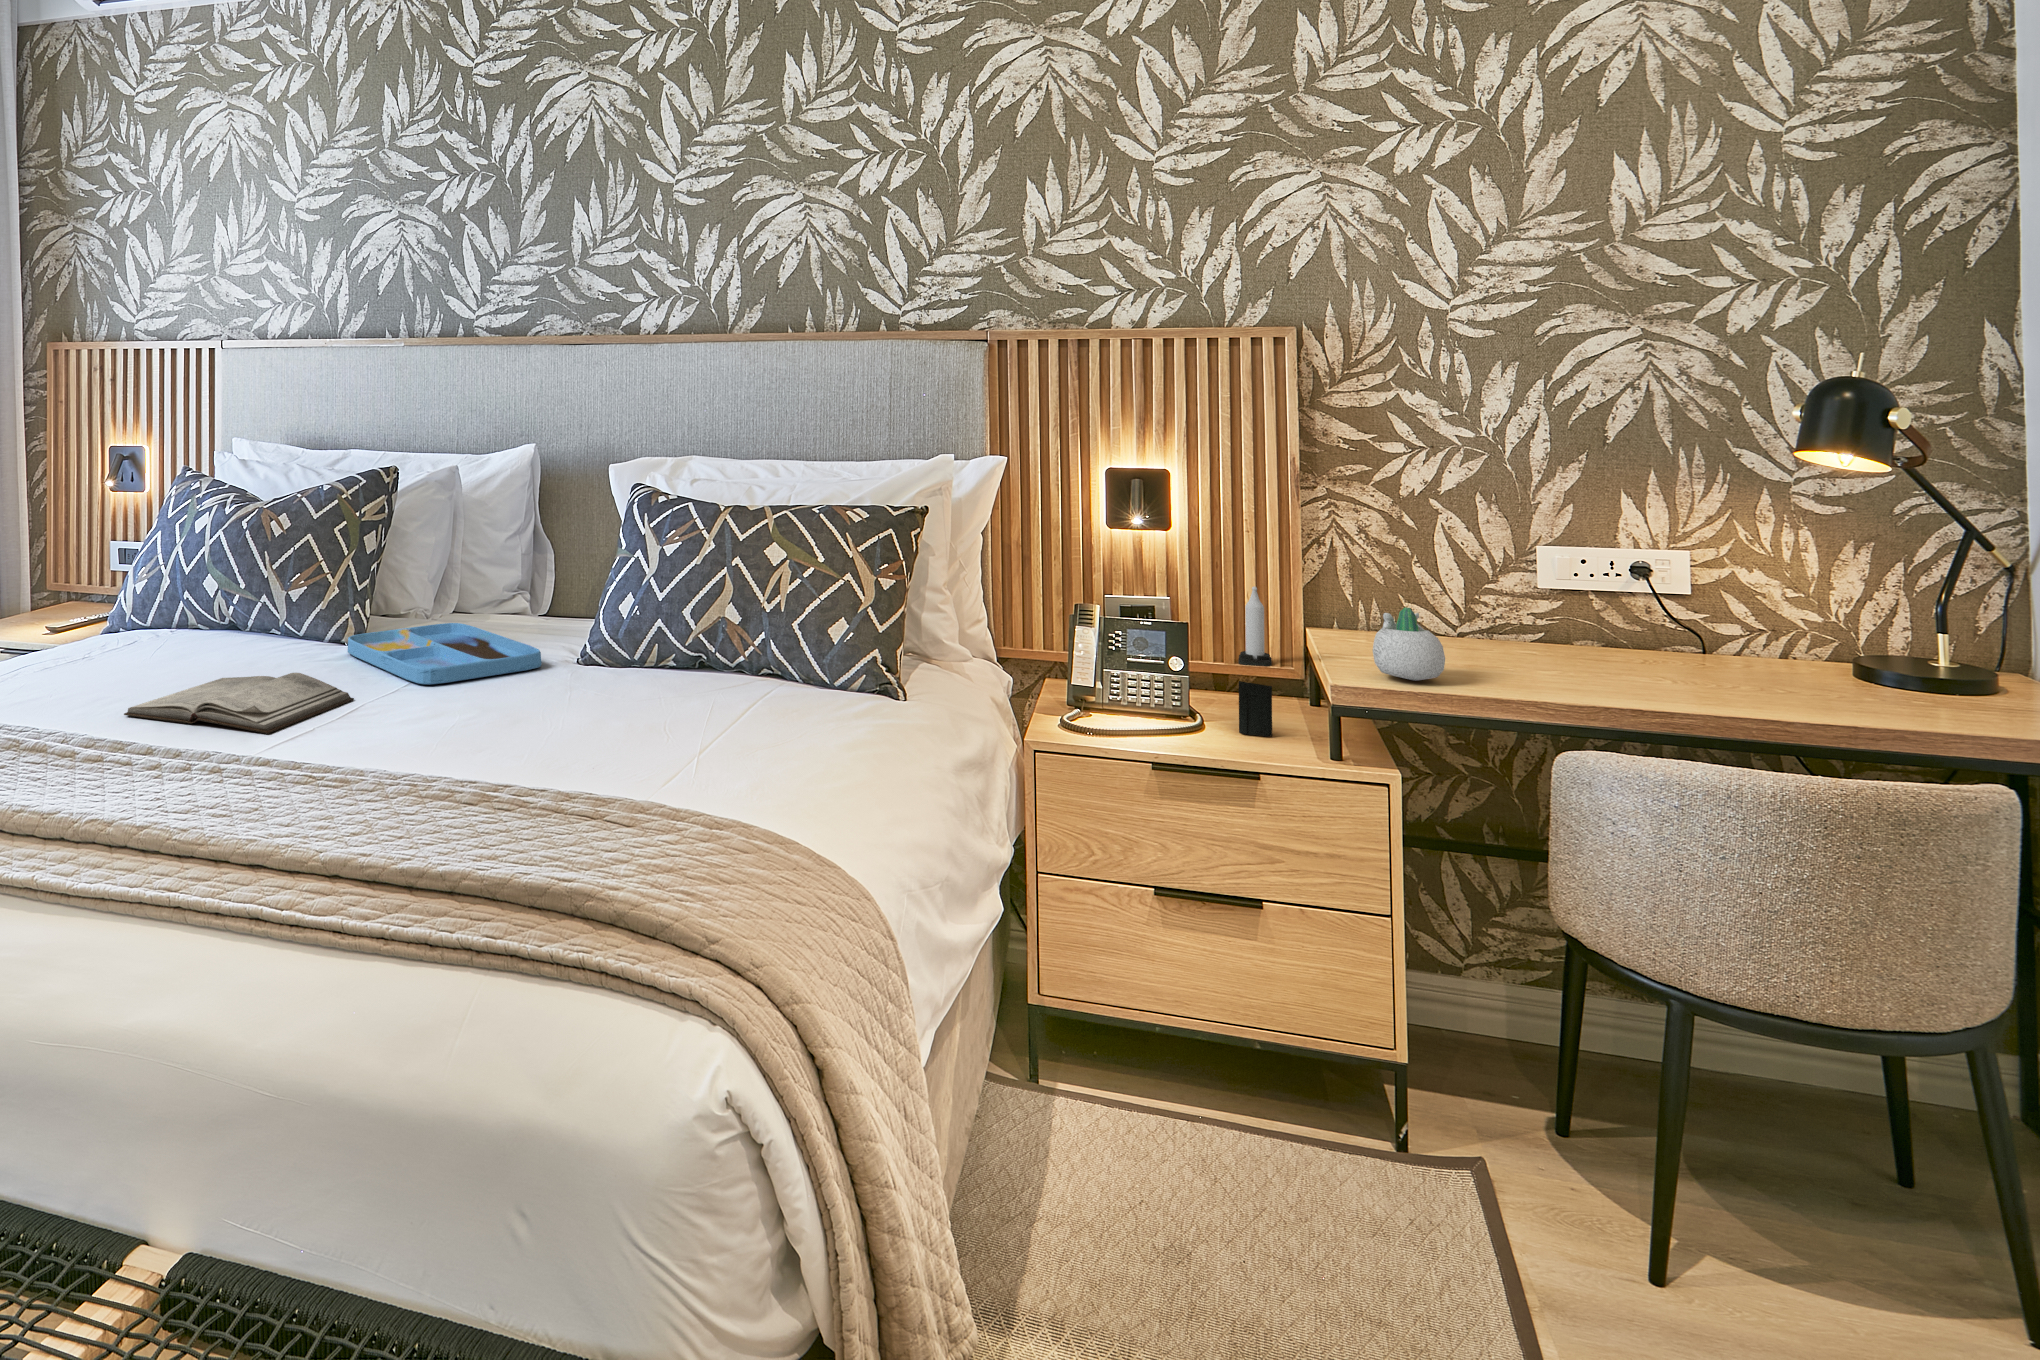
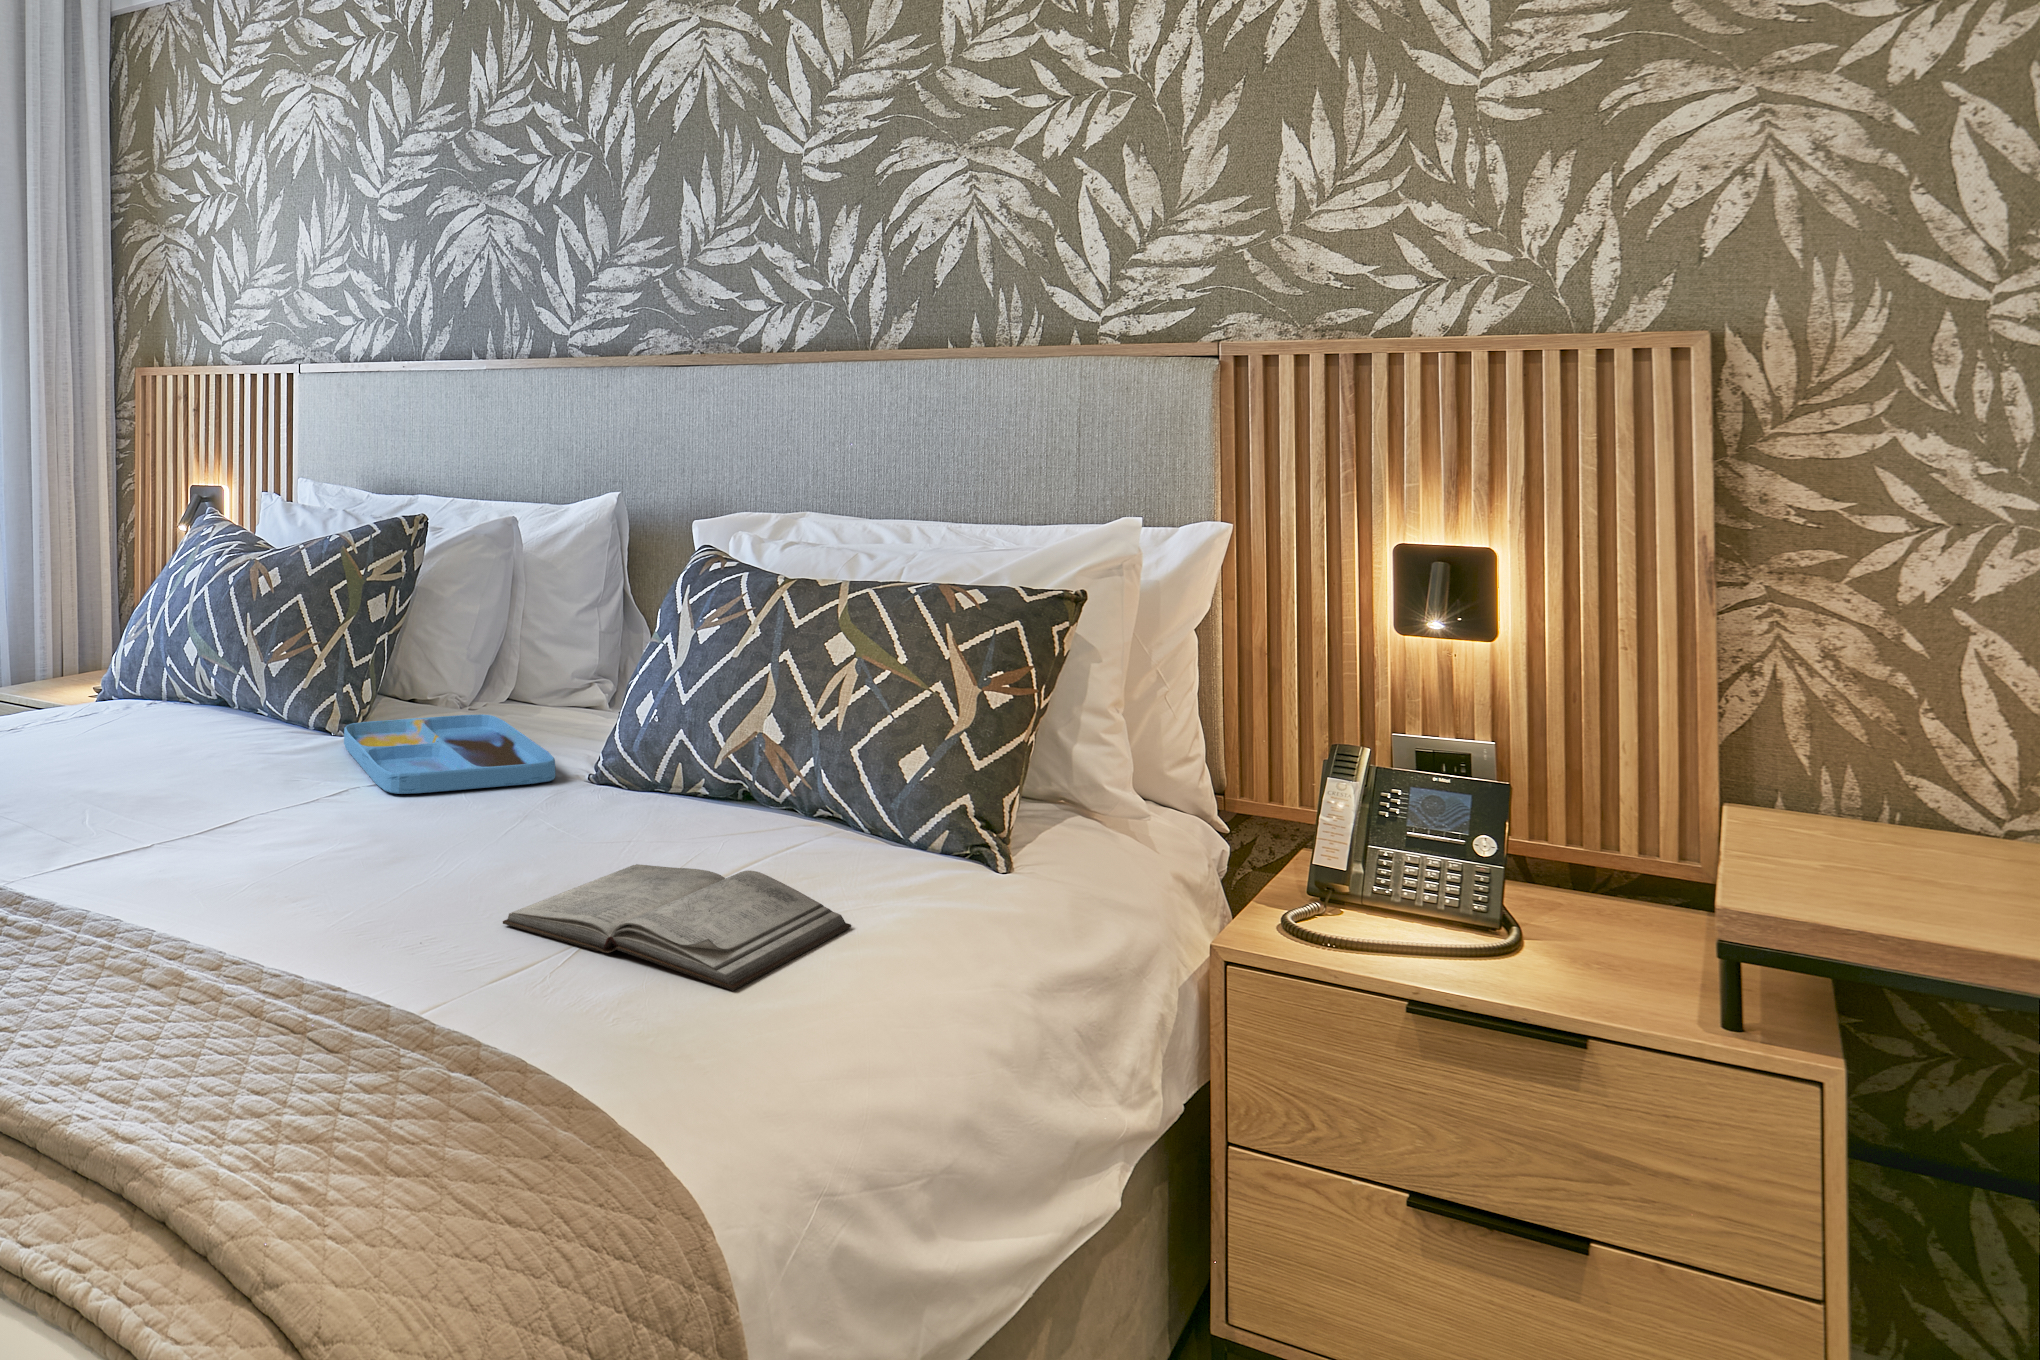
candle: present [1238,586,1272,737] -> none [1572,738,1635,978]
succulent planter: present [1373,607,1445,681] -> none [1798,792,1931,916]
diary: present [124,673,354,734] -> present [503,864,851,990]

